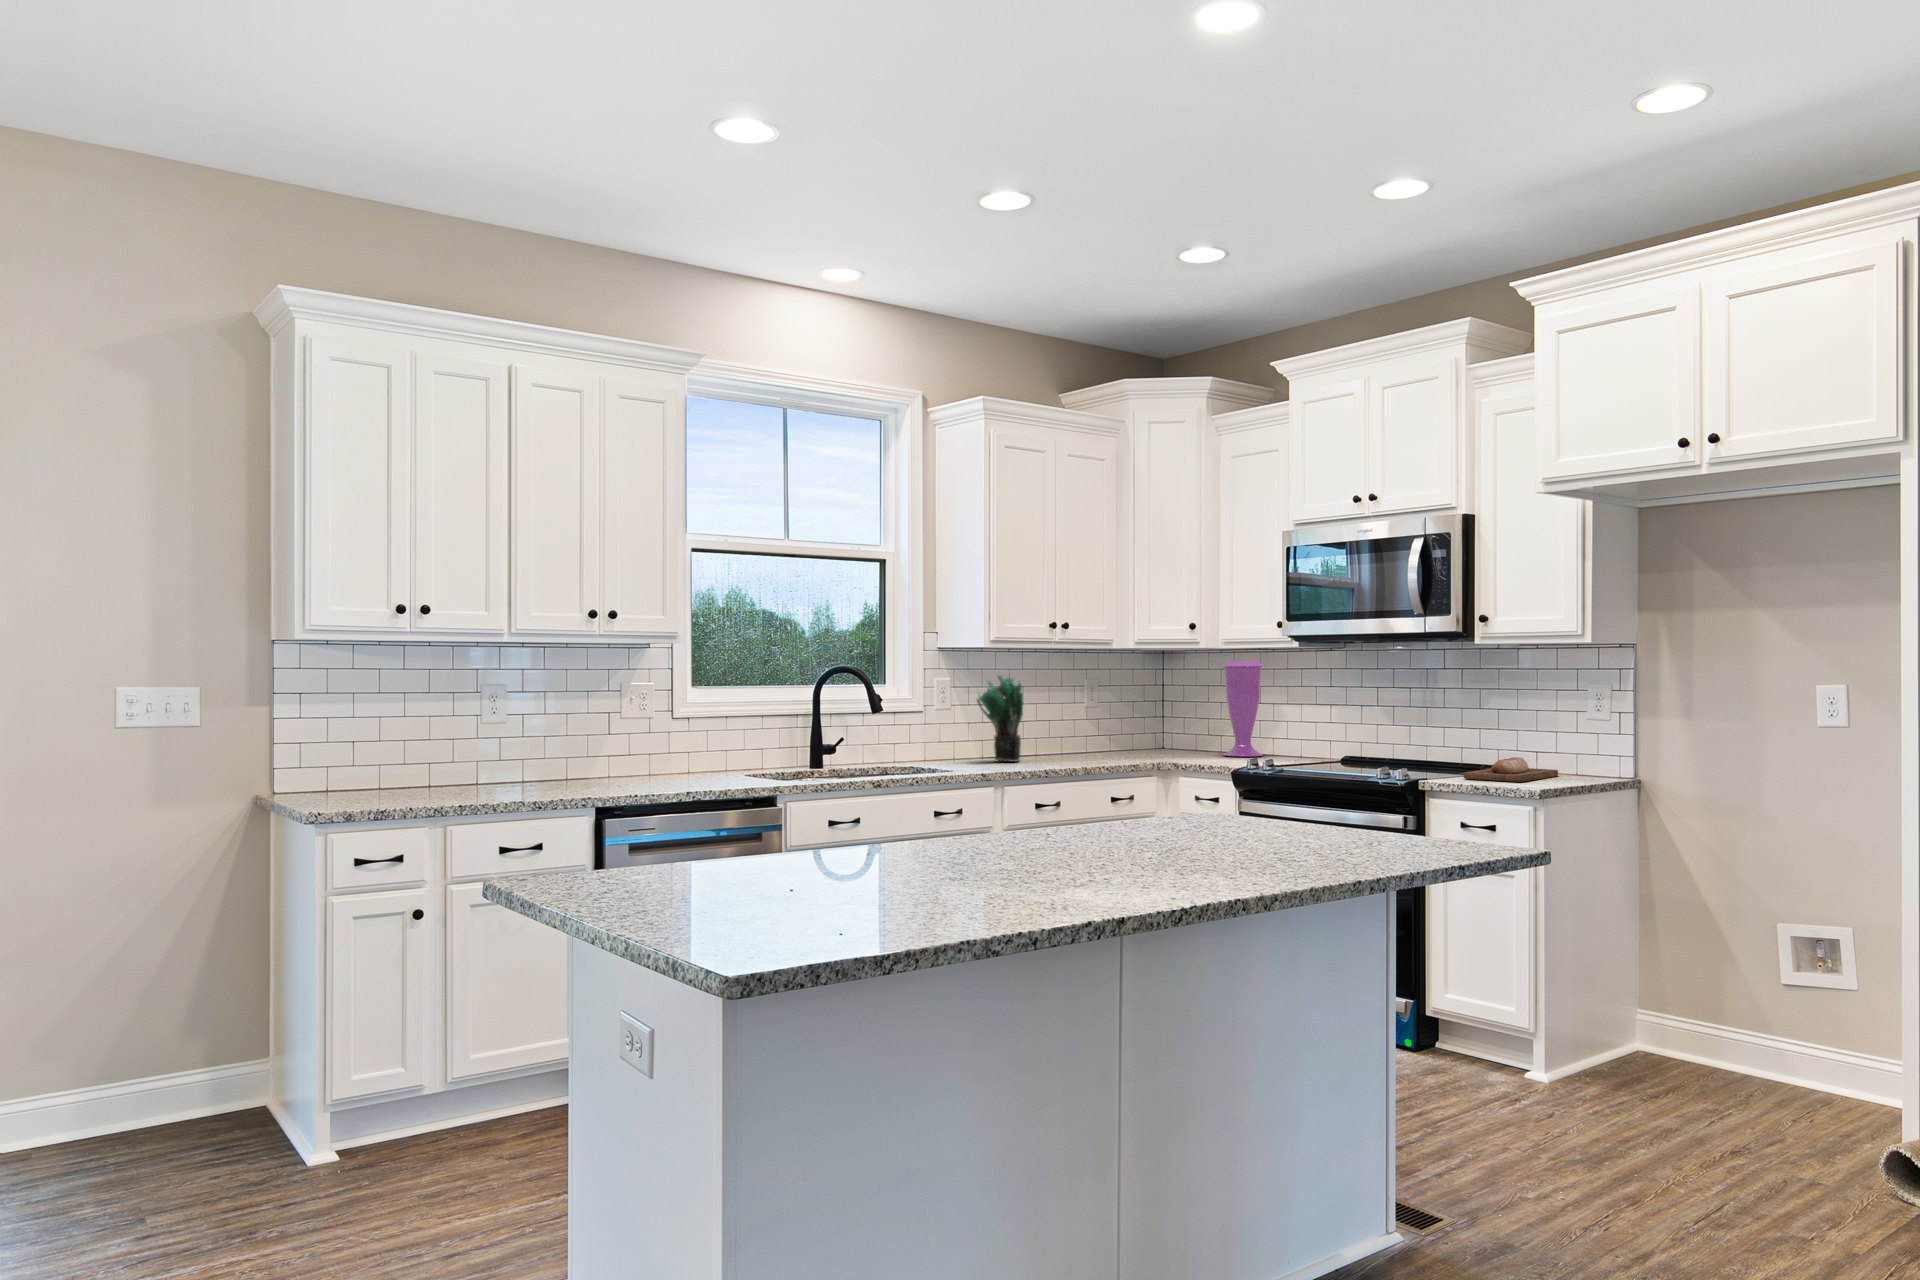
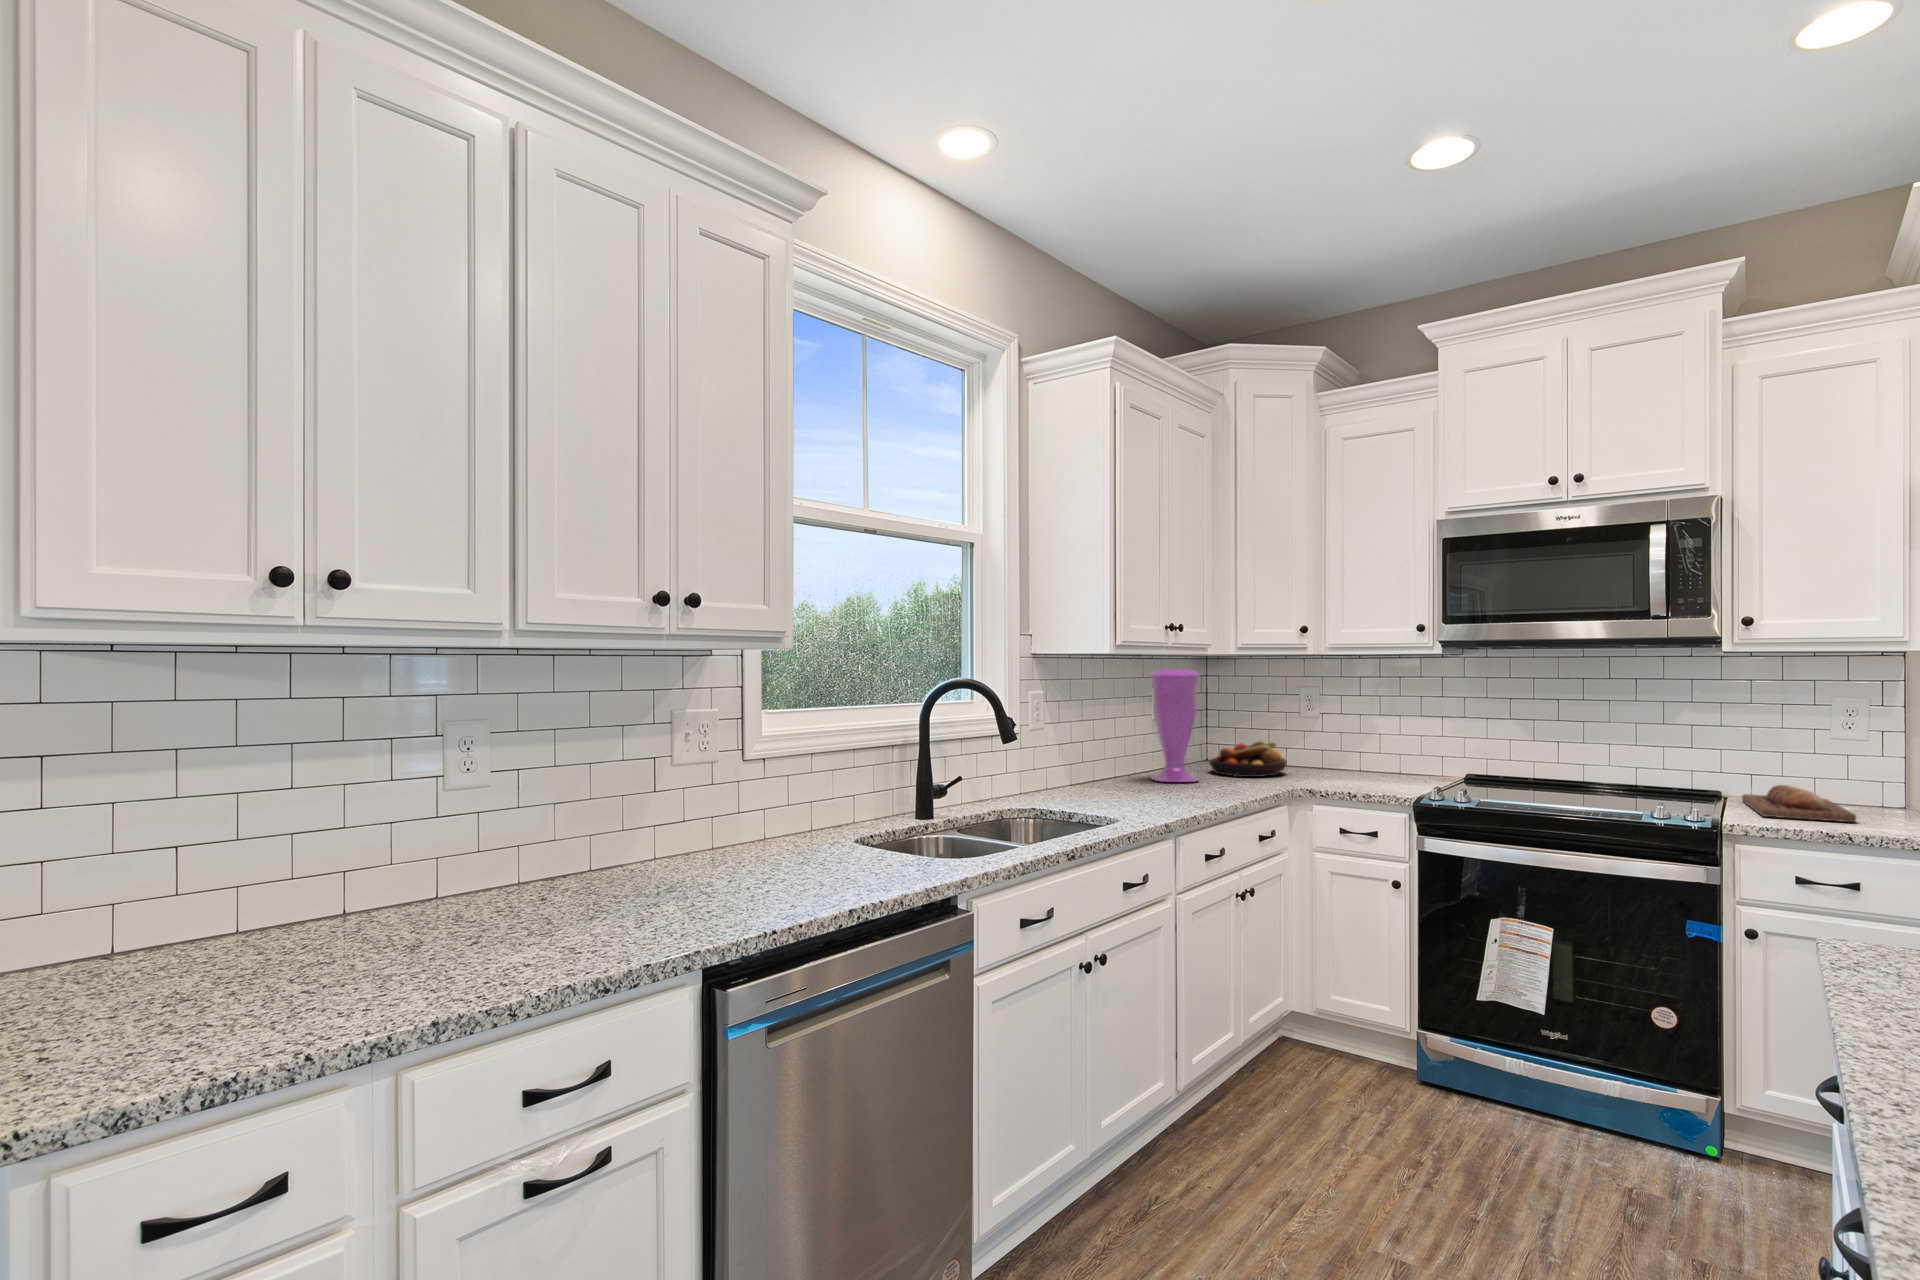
vase: present [1222,661,1264,757] -> present [1150,669,1199,782]
potted plant: present [977,675,1023,762] -> none [1083,686,1146,793]
fruit bowl: none [1122,726,1189,756] -> present [1209,741,1287,777]

